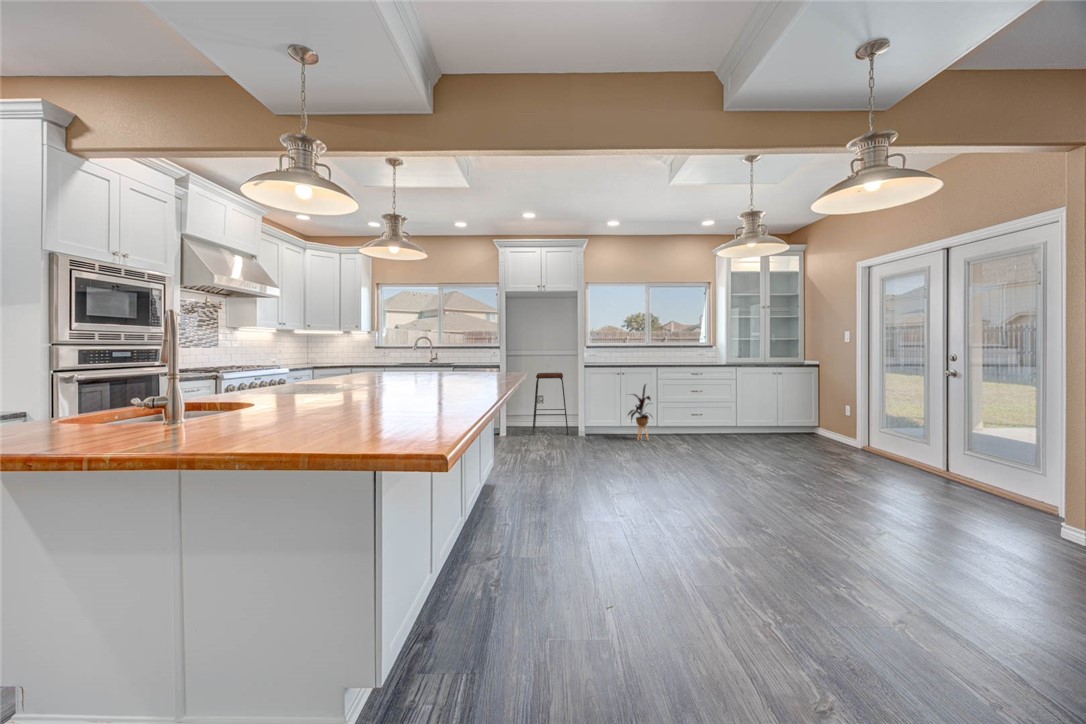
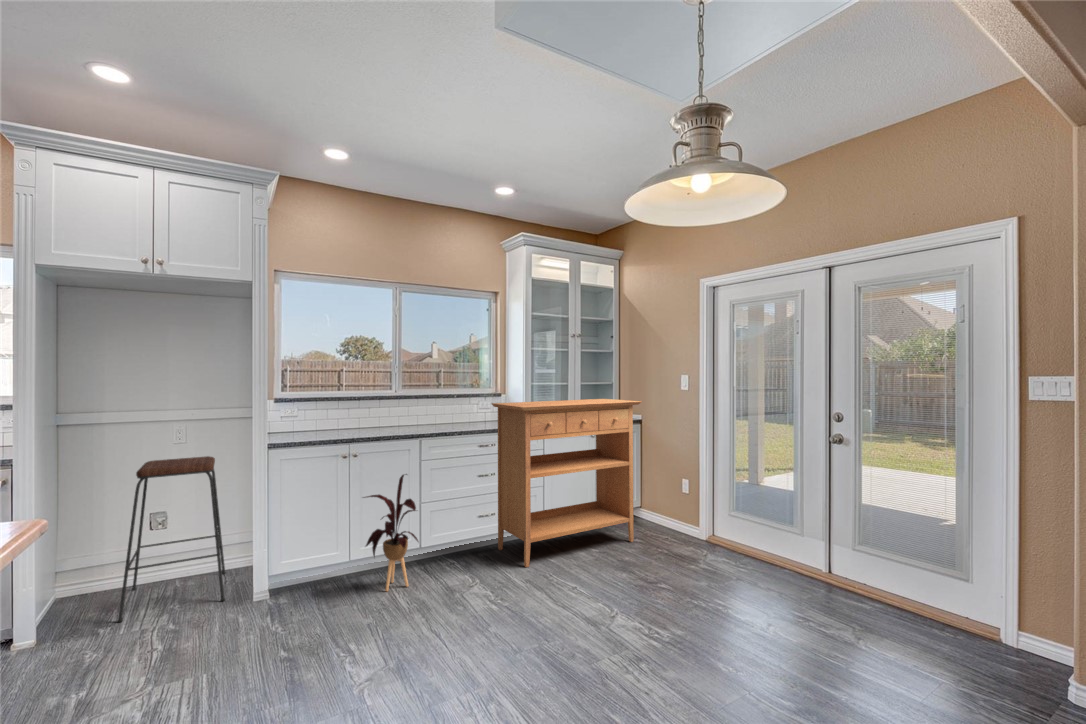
console table: none [699,349,807,443] -> present [492,399,642,567]

